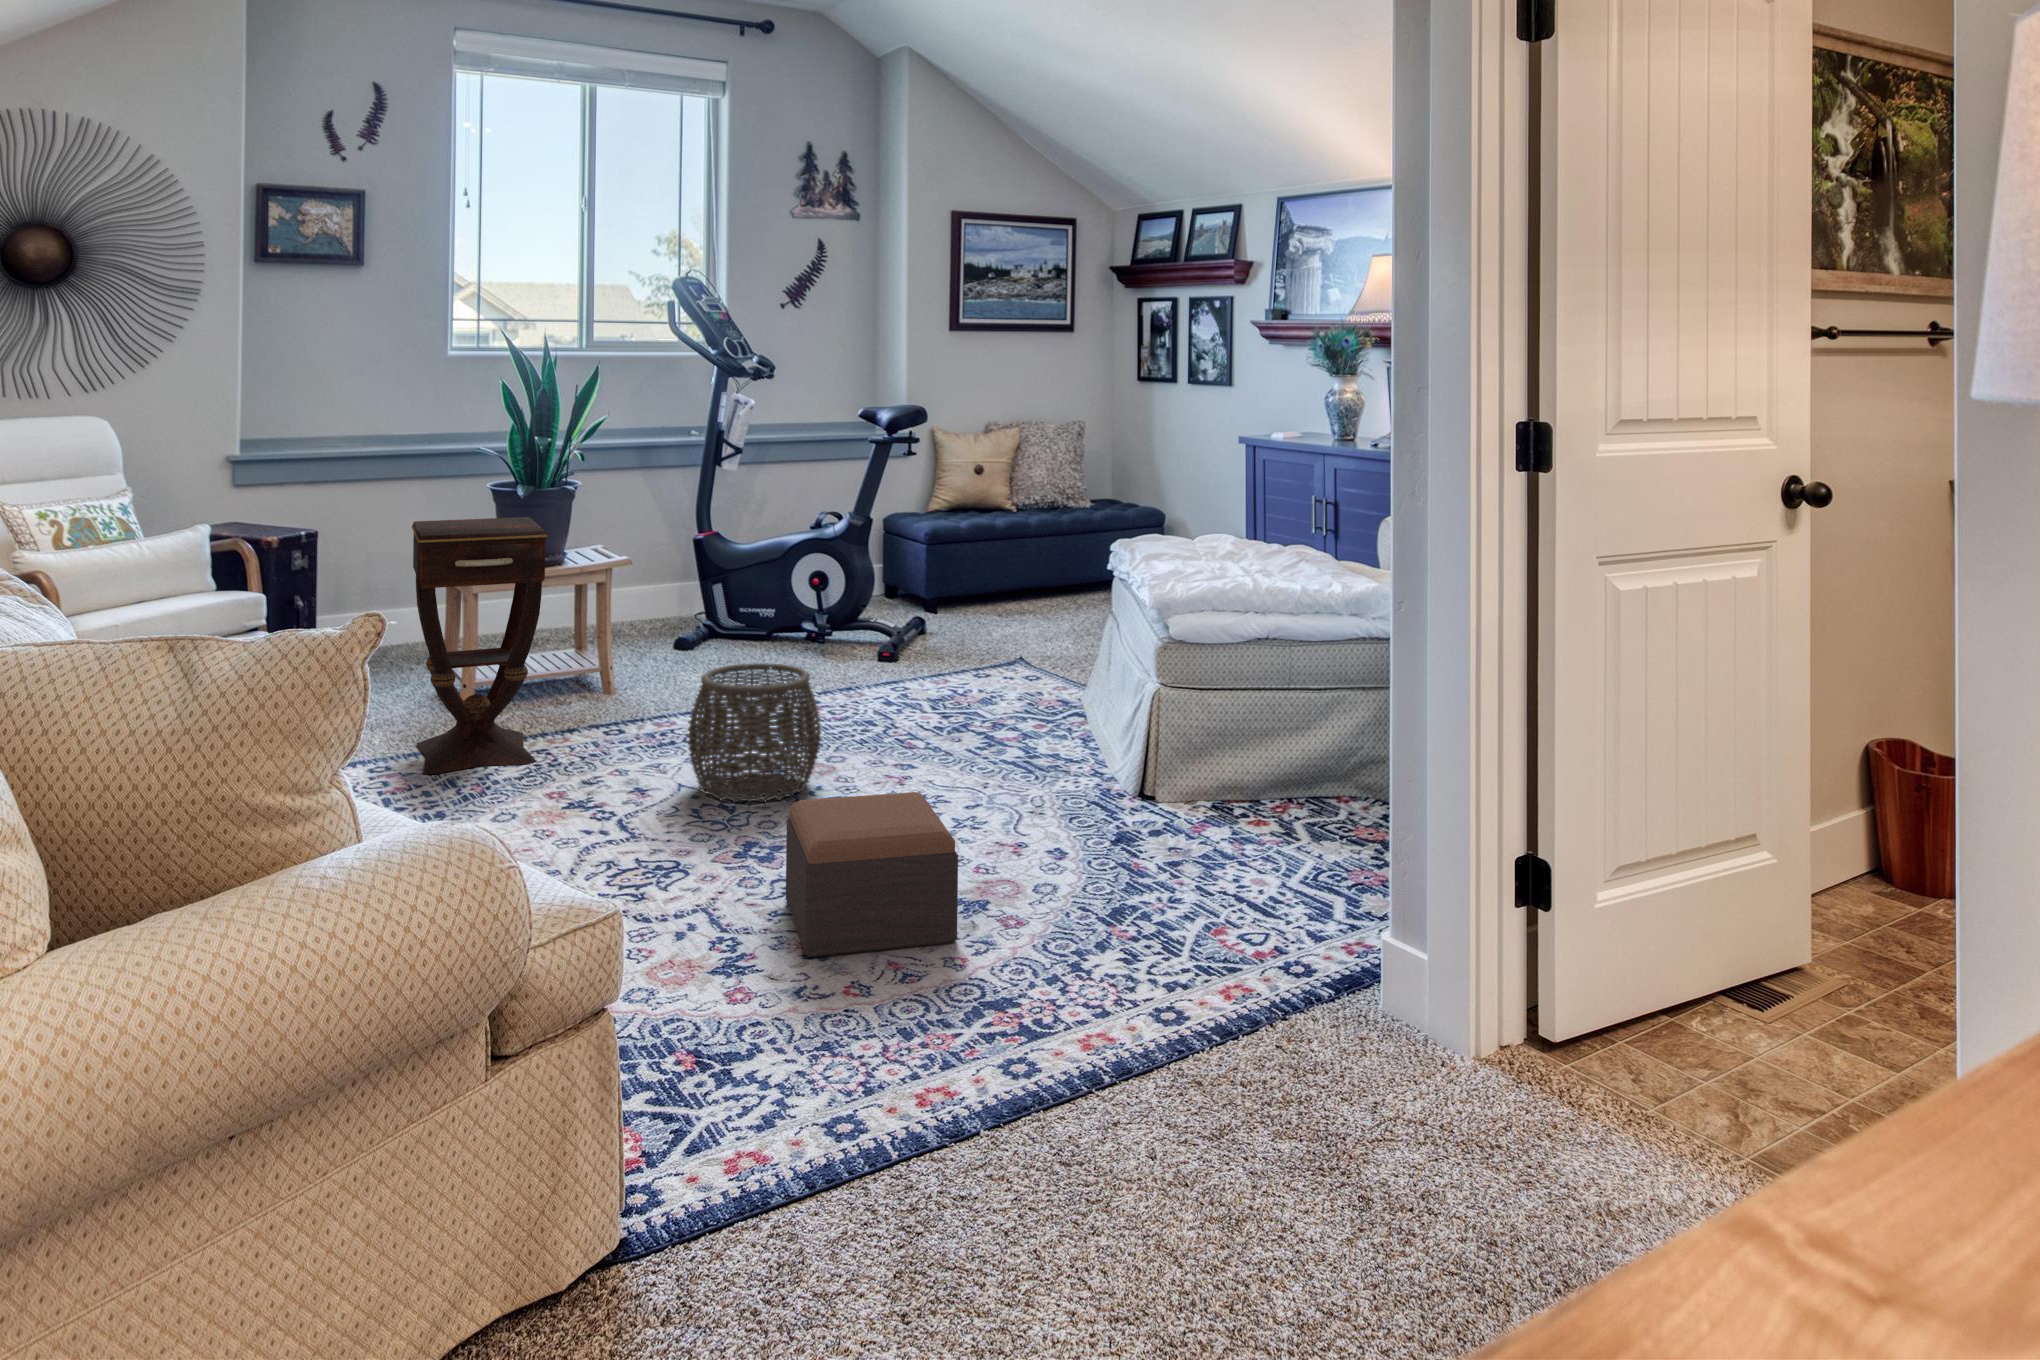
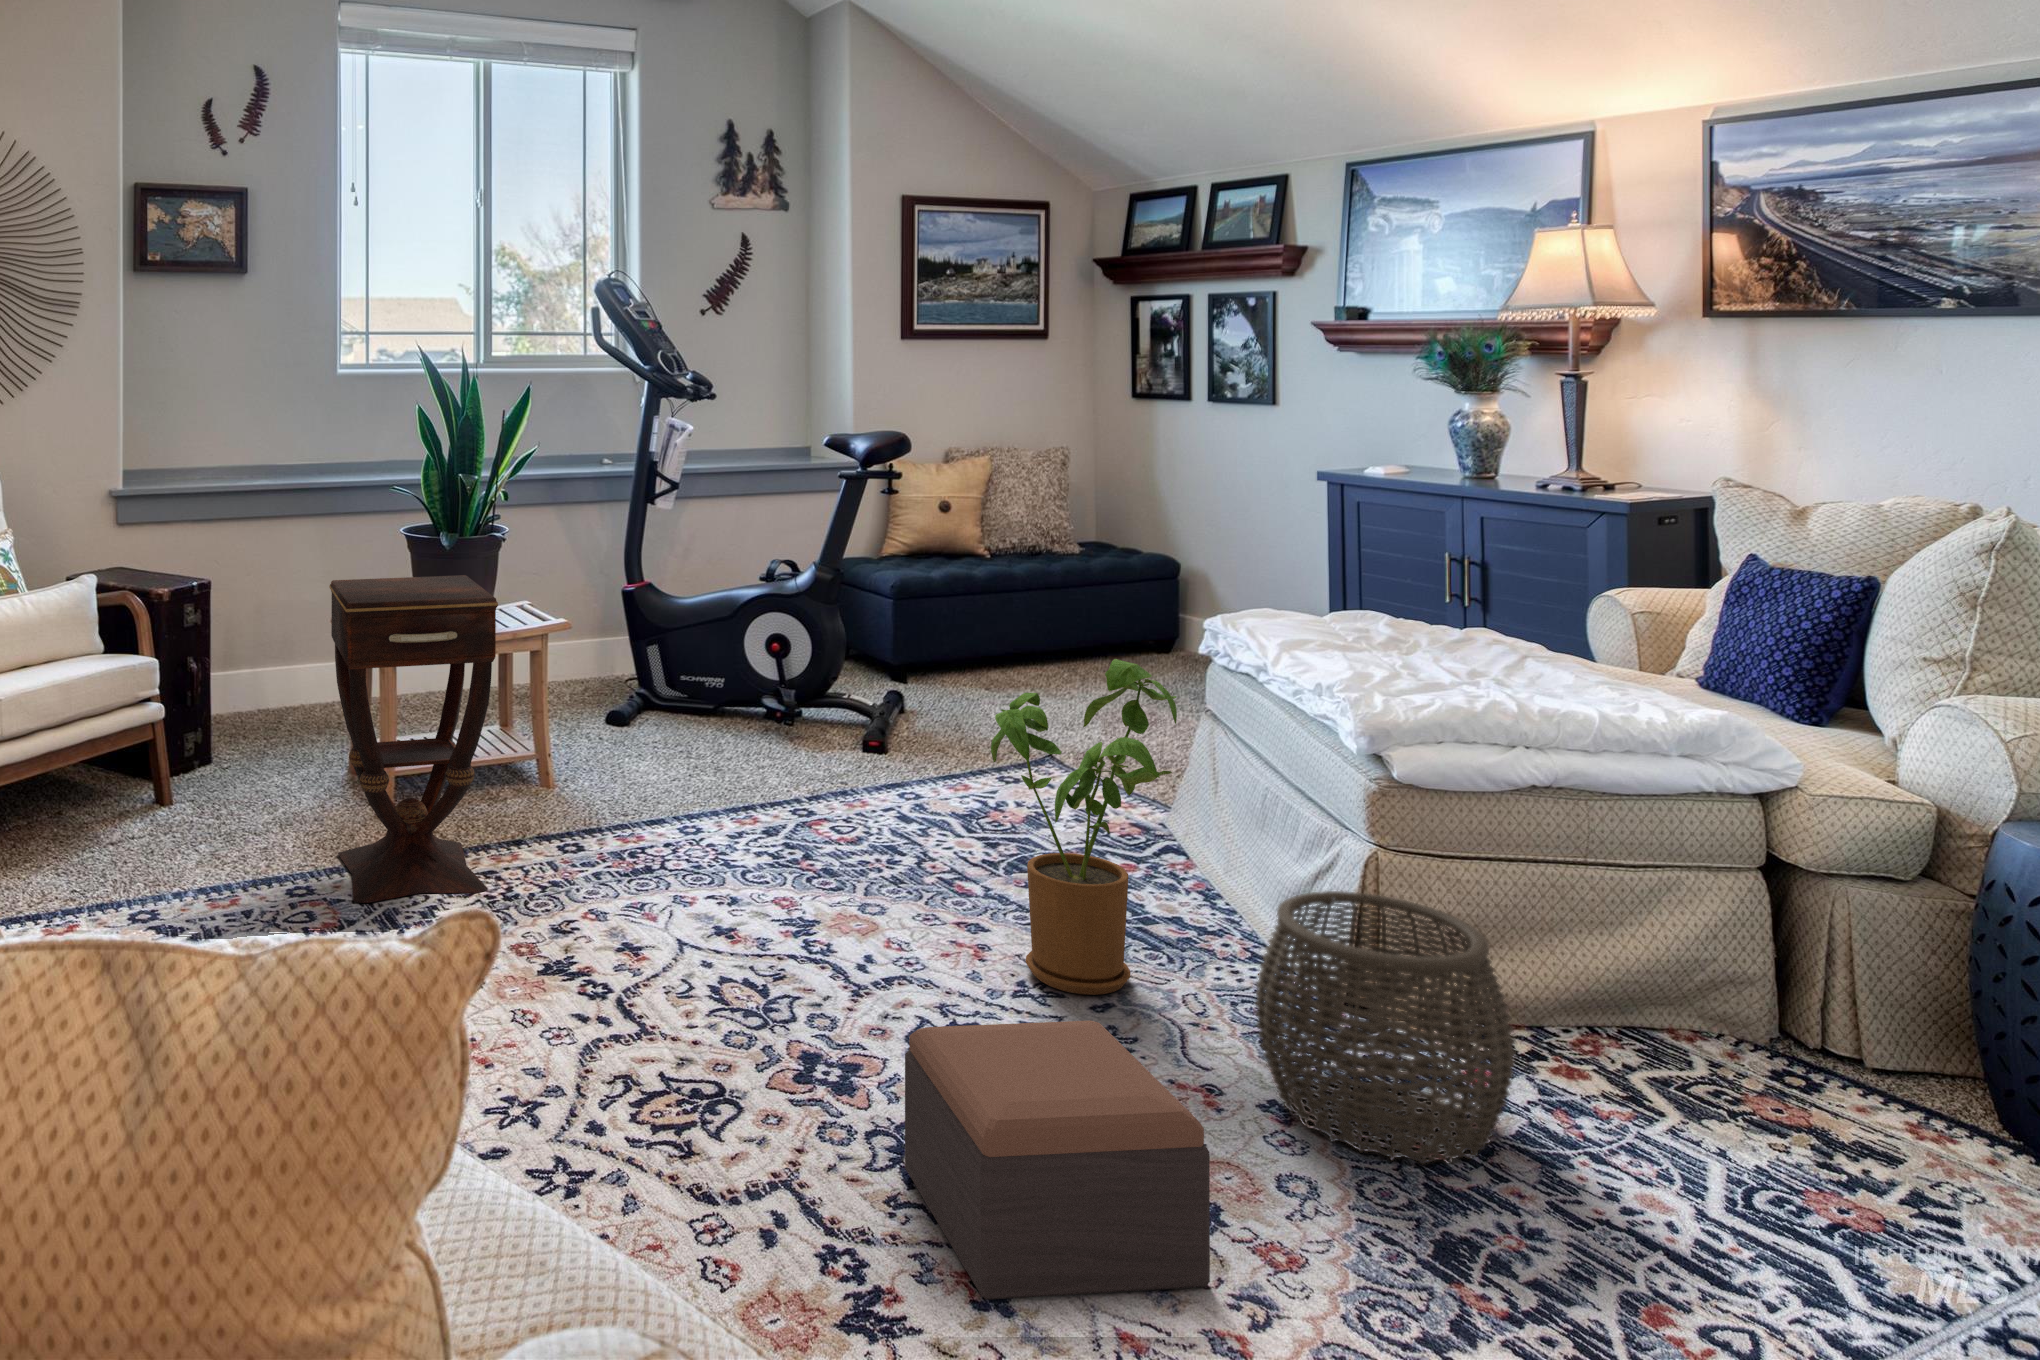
house plant: none [910,563,1041,803] -> present [991,659,1177,995]
woven basket: present [687,663,821,802] -> present [1255,891,1515,1164]

